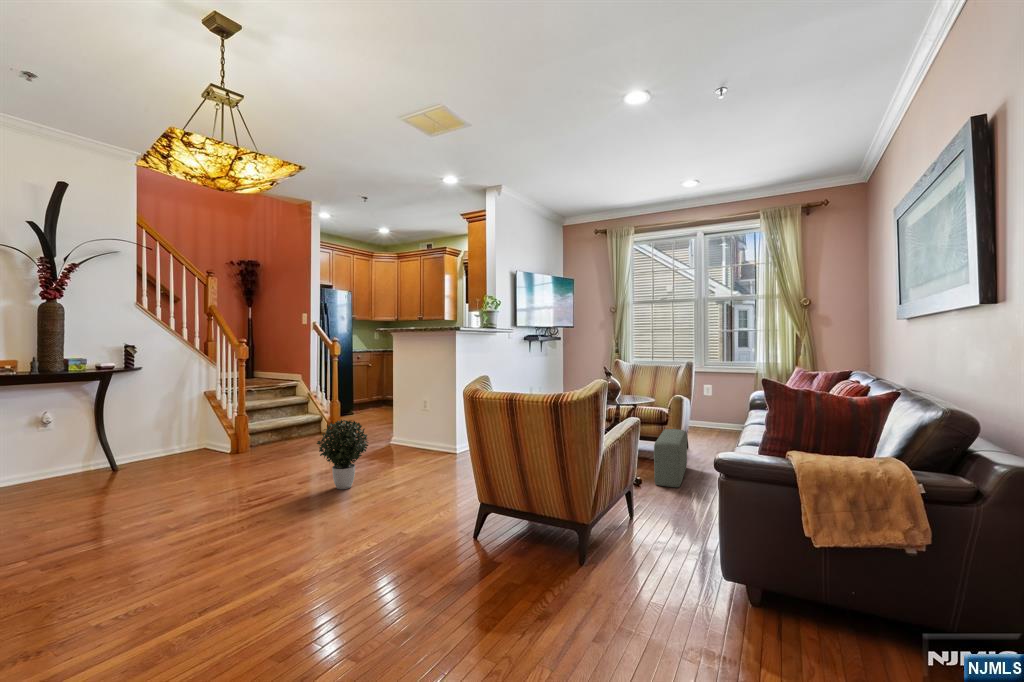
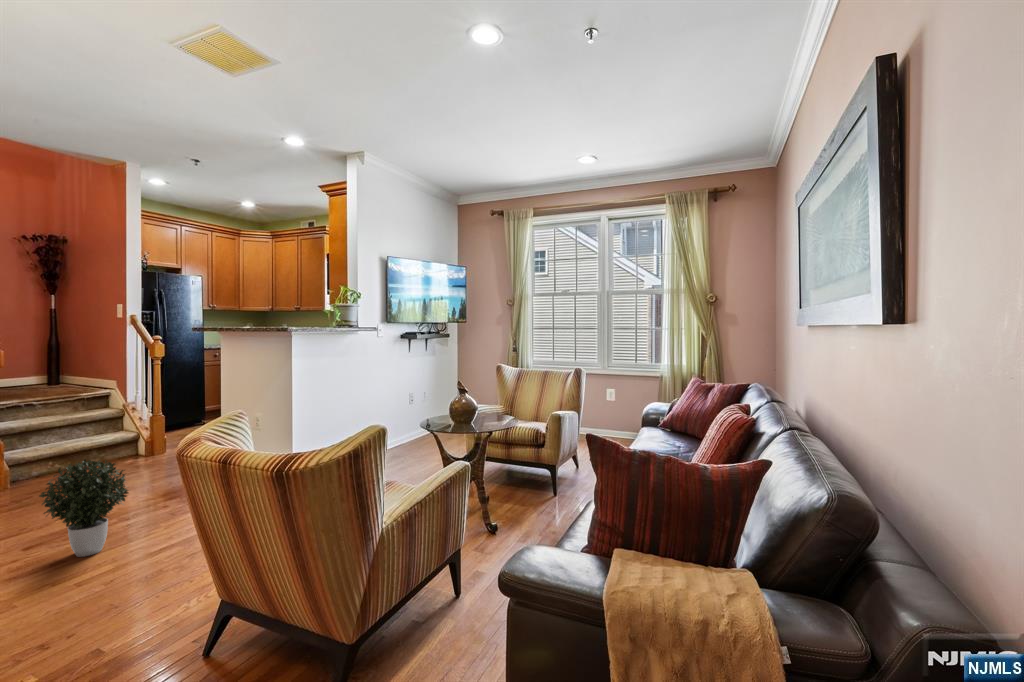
pouf: present [654,429,687,487] -> none [515,451,564,530]

